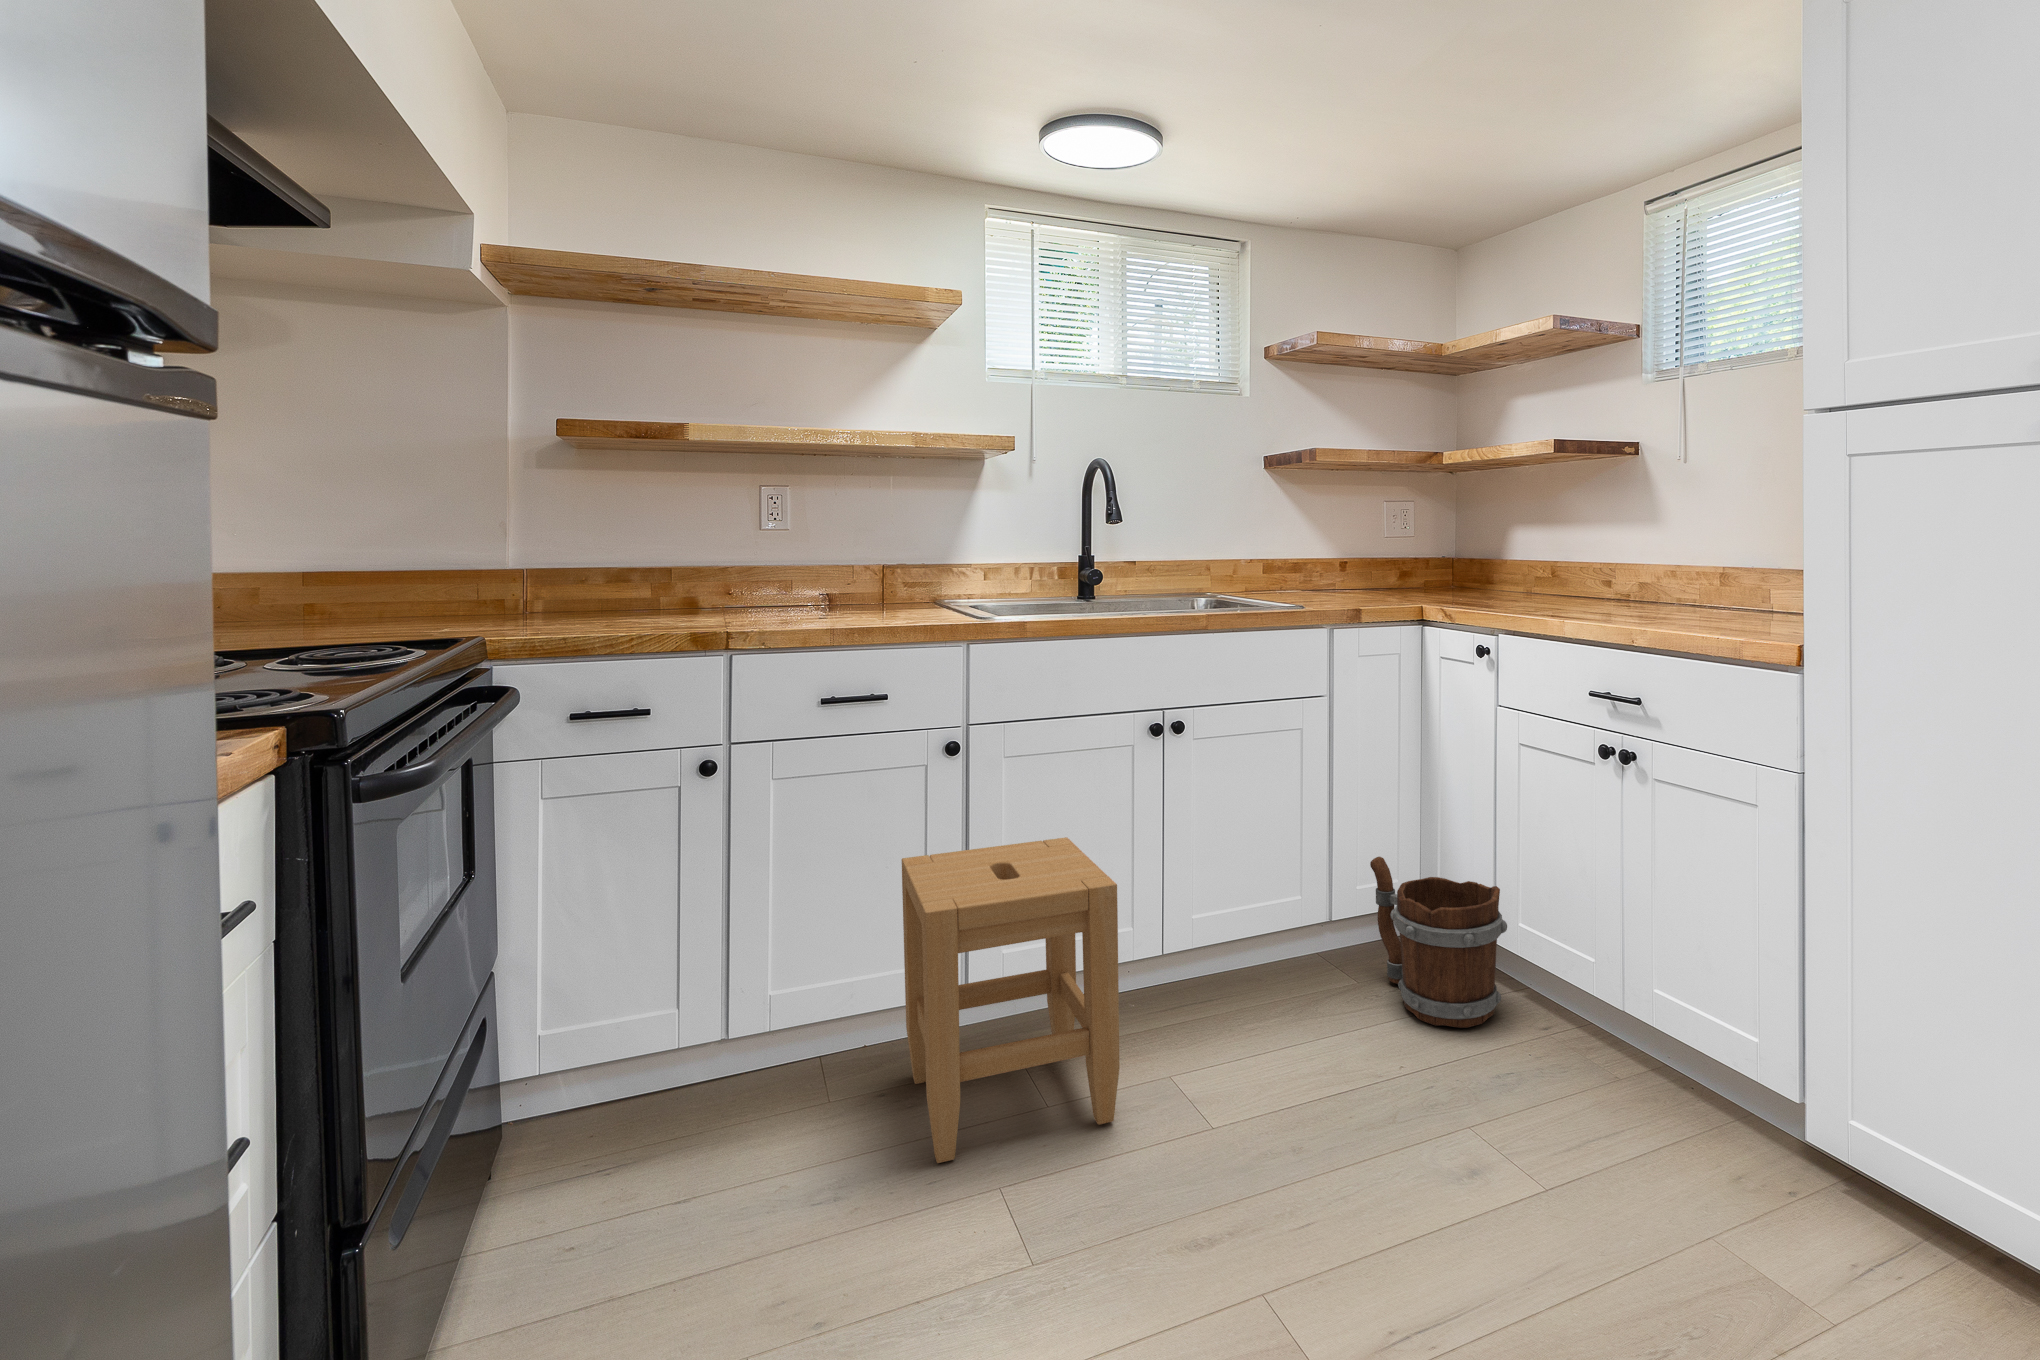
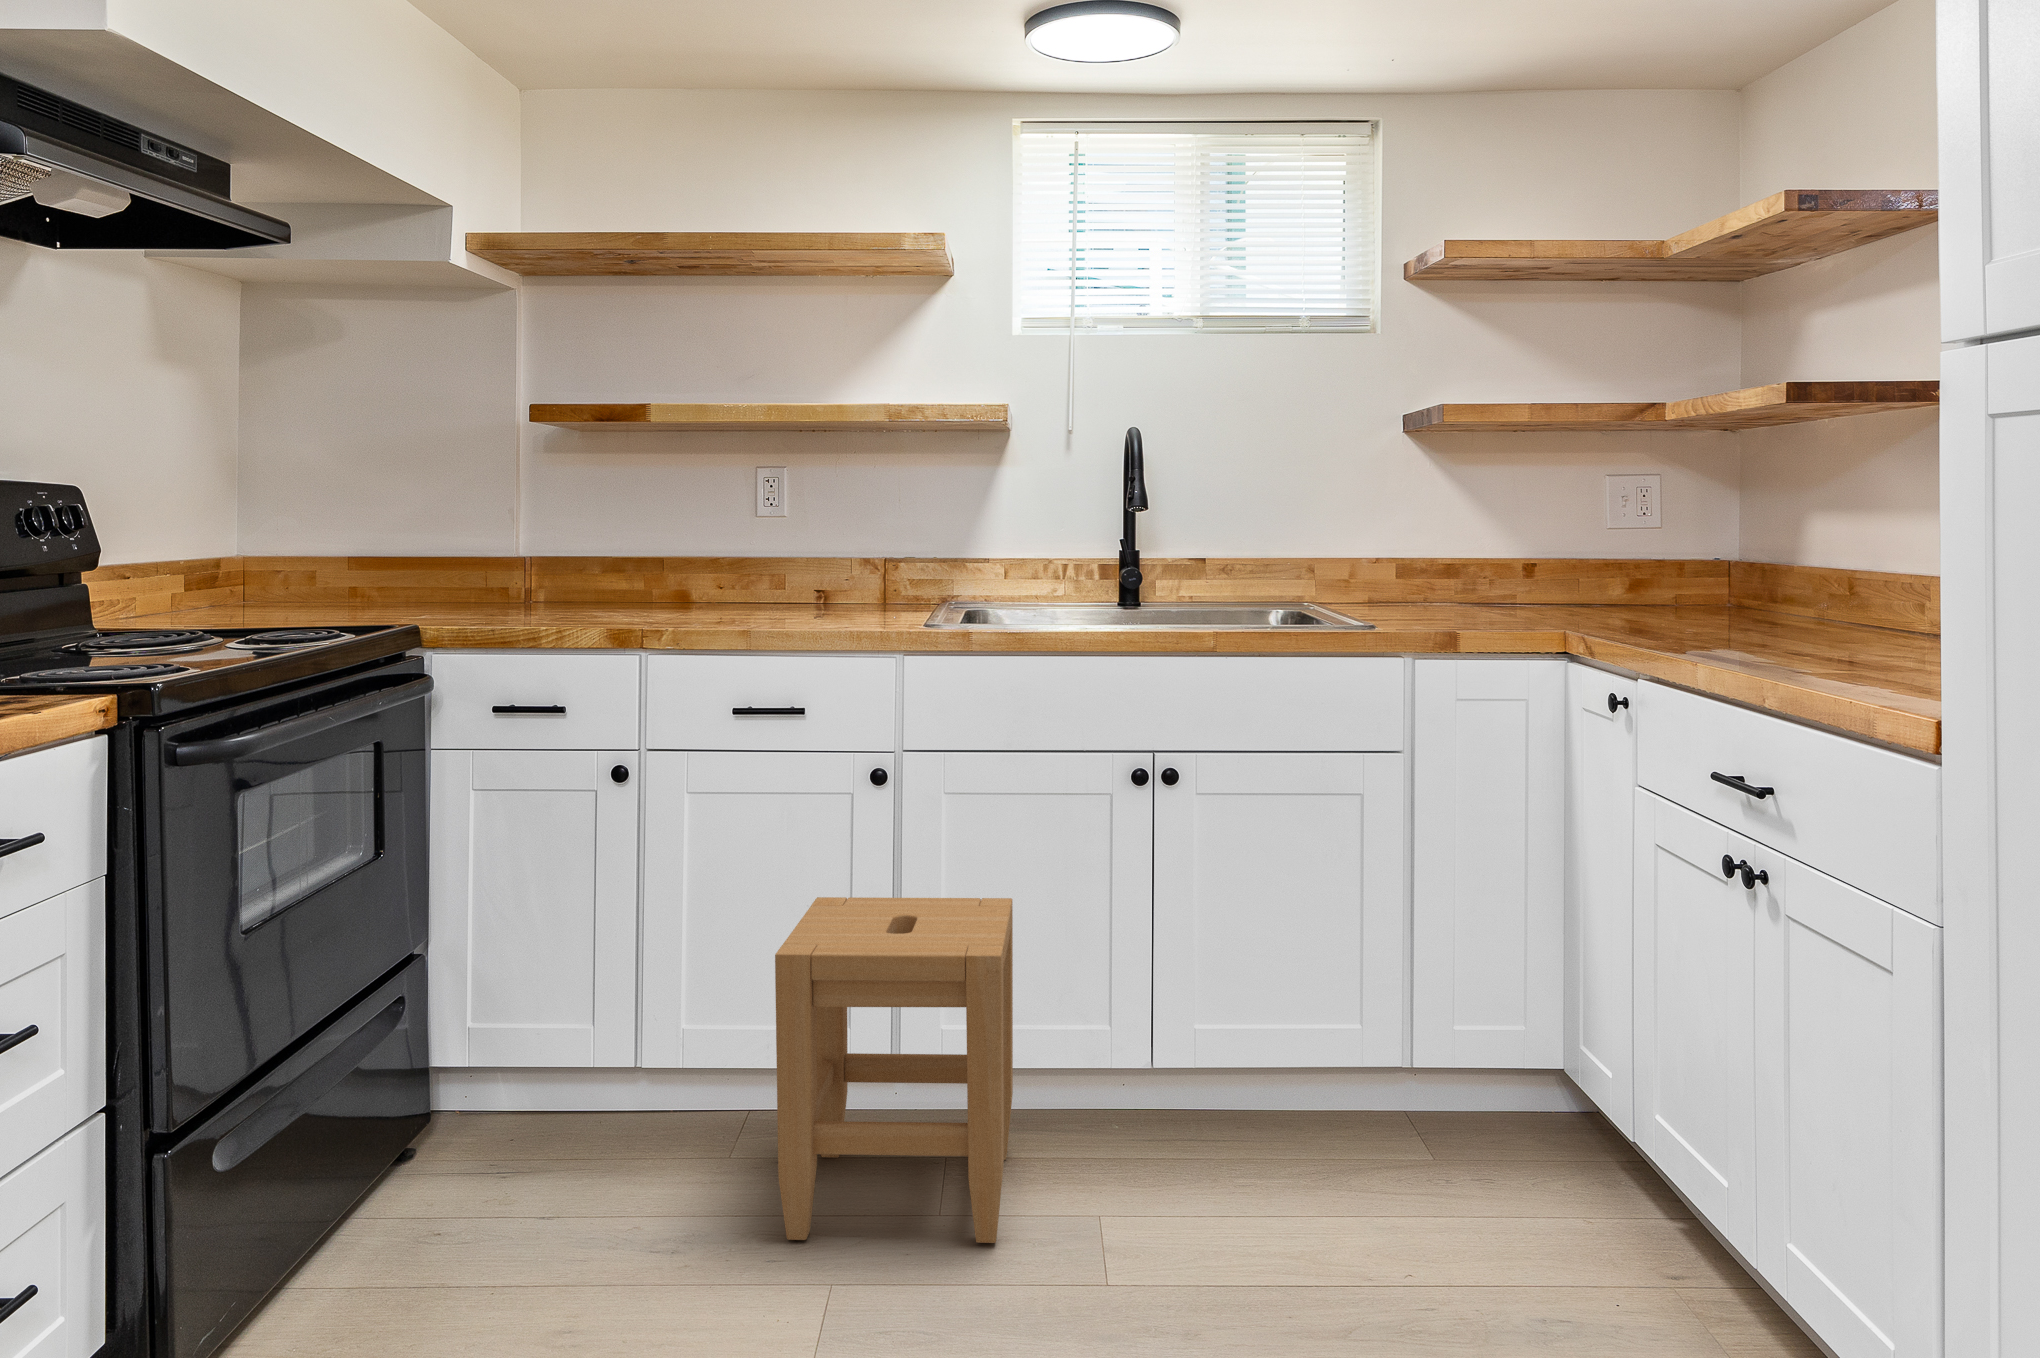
bucket: present [1370,857,1507,1028] -> none [1455,984,1616,1241]

